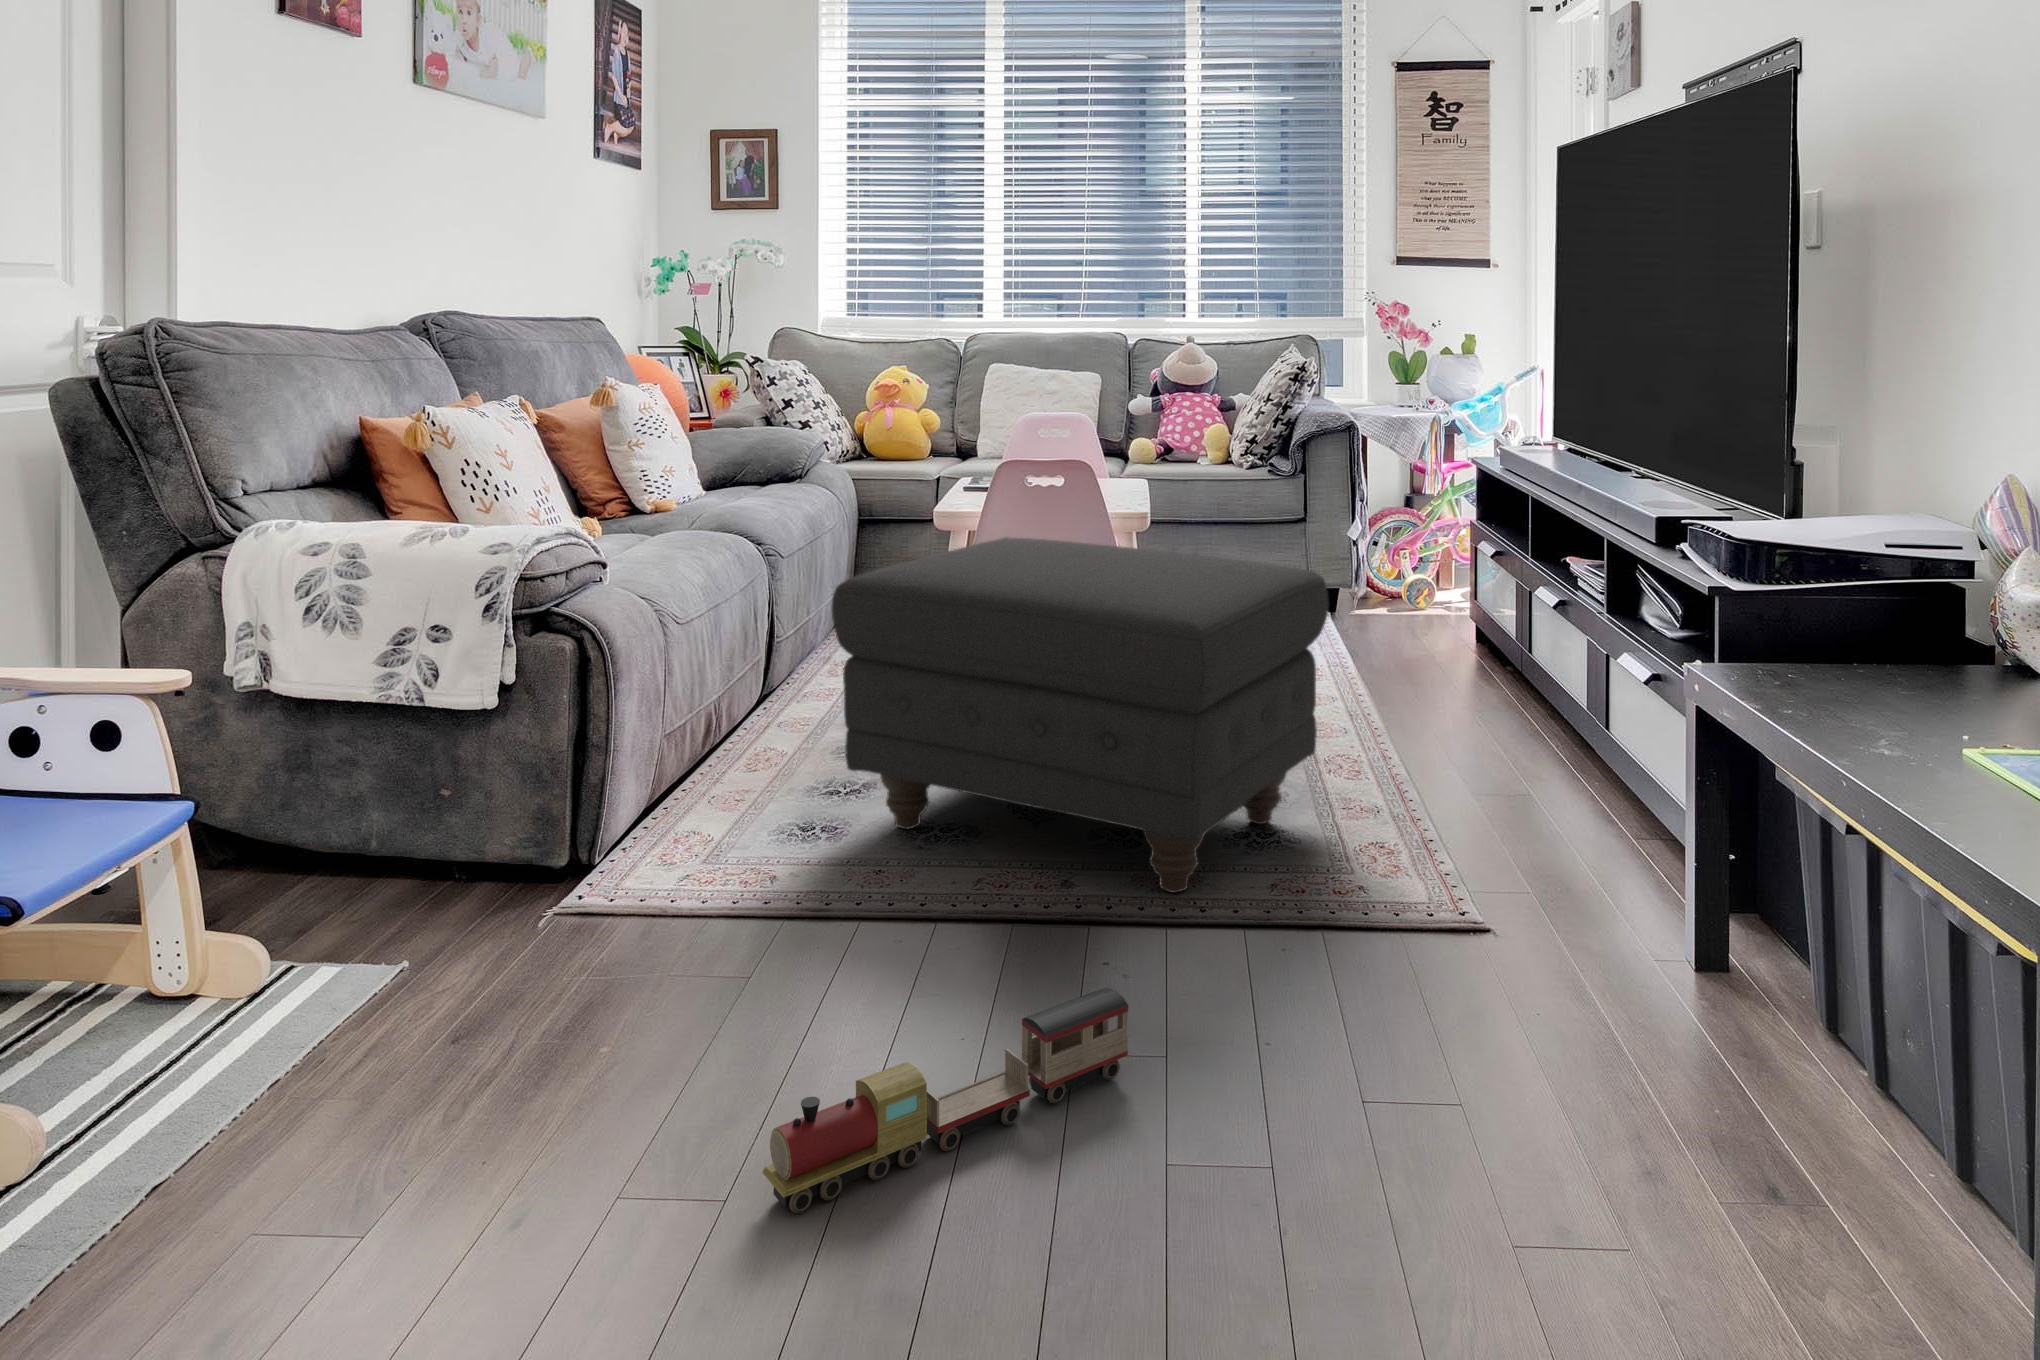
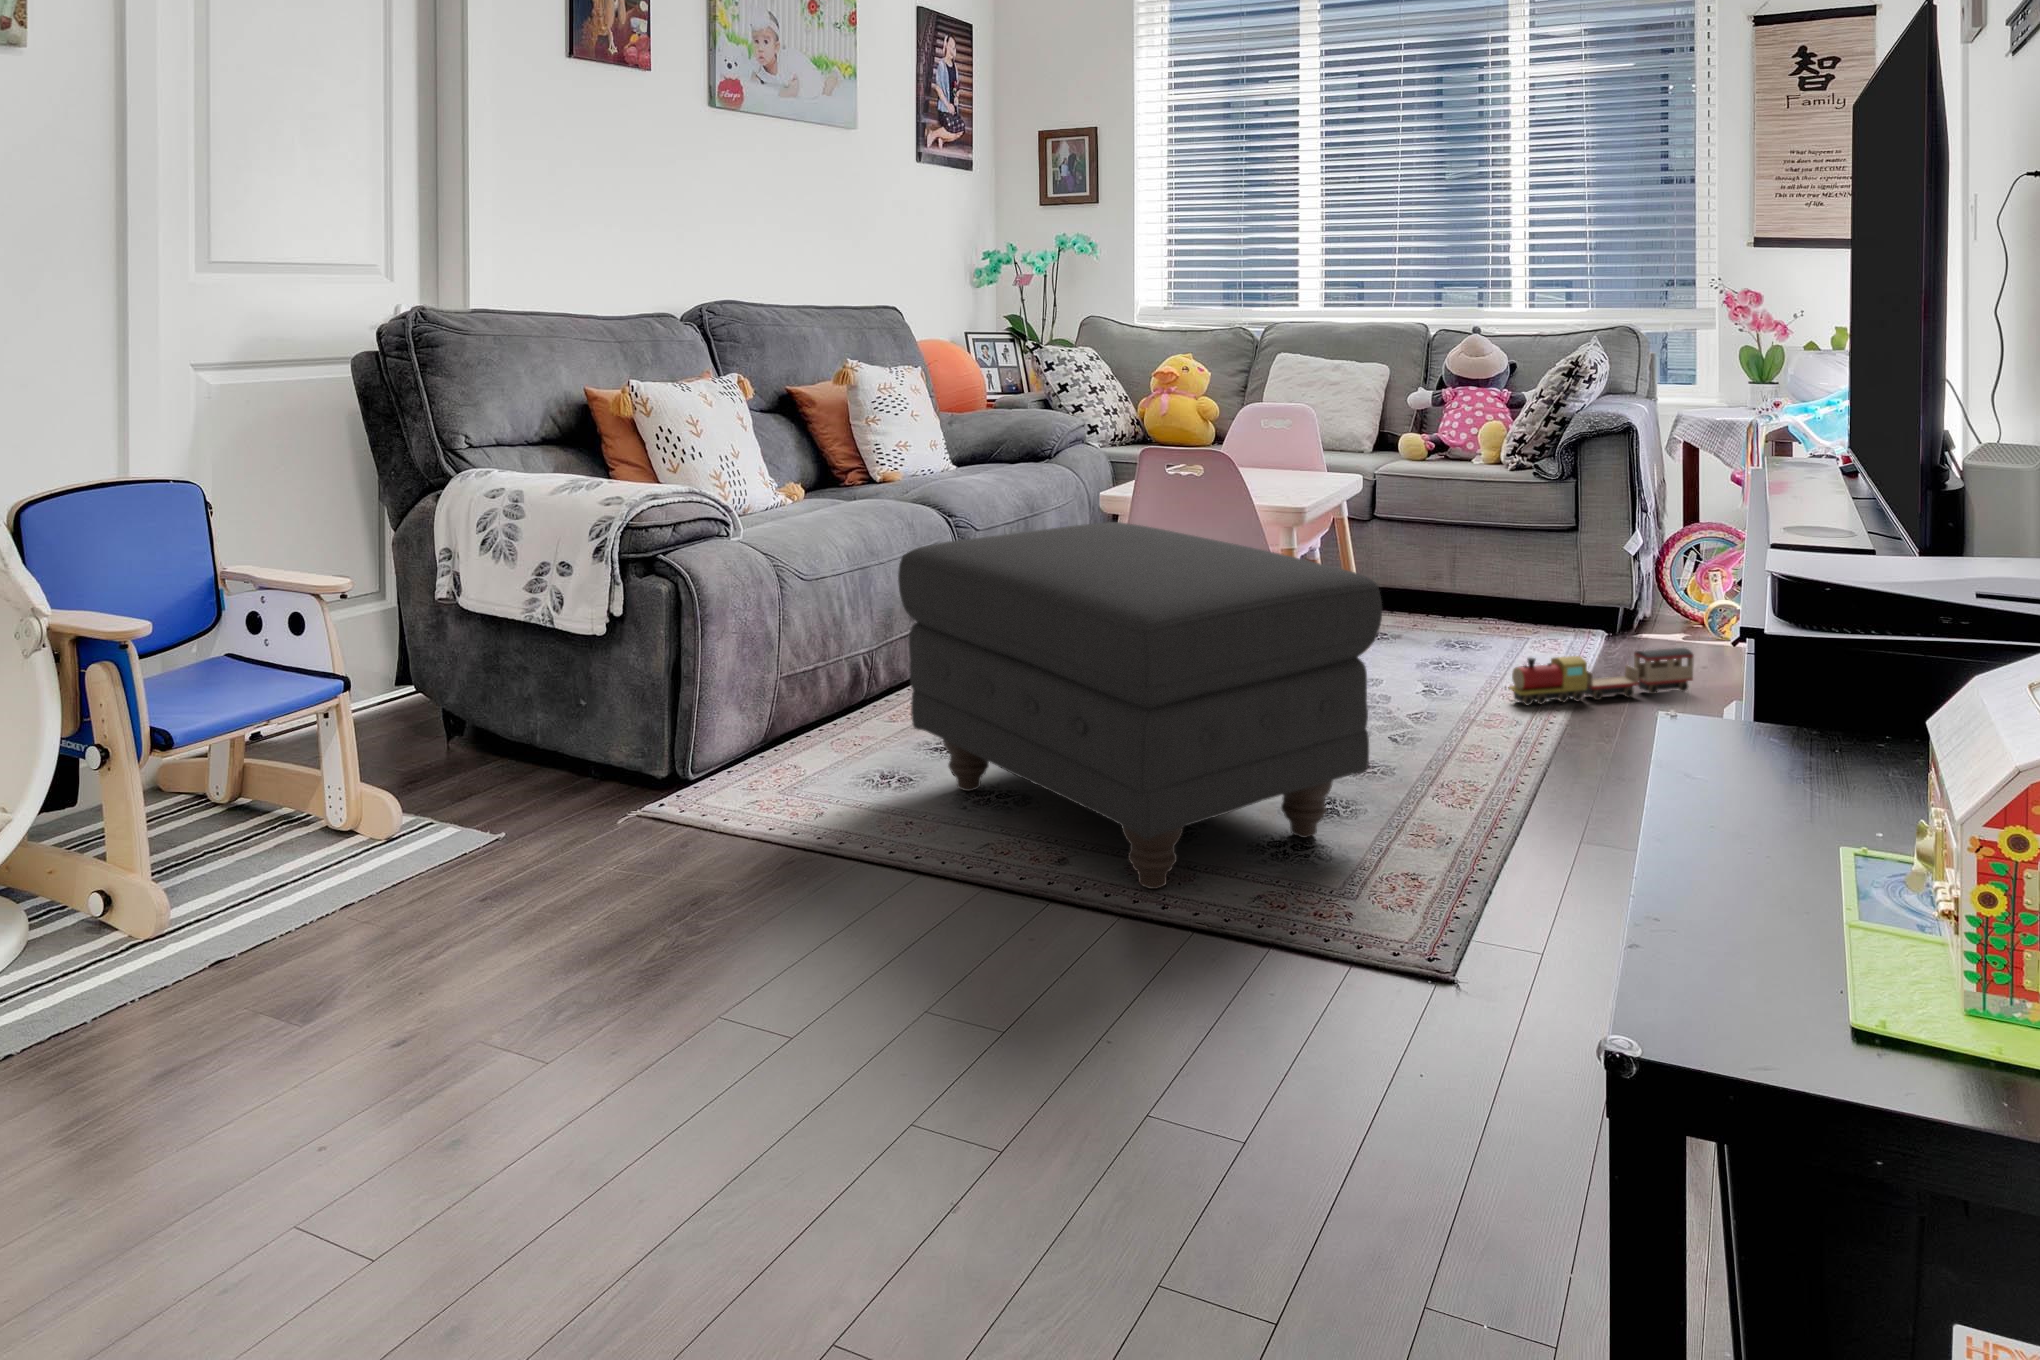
toy train: present [763,988,1128,1213] -> present [1509,648,1694,705]

